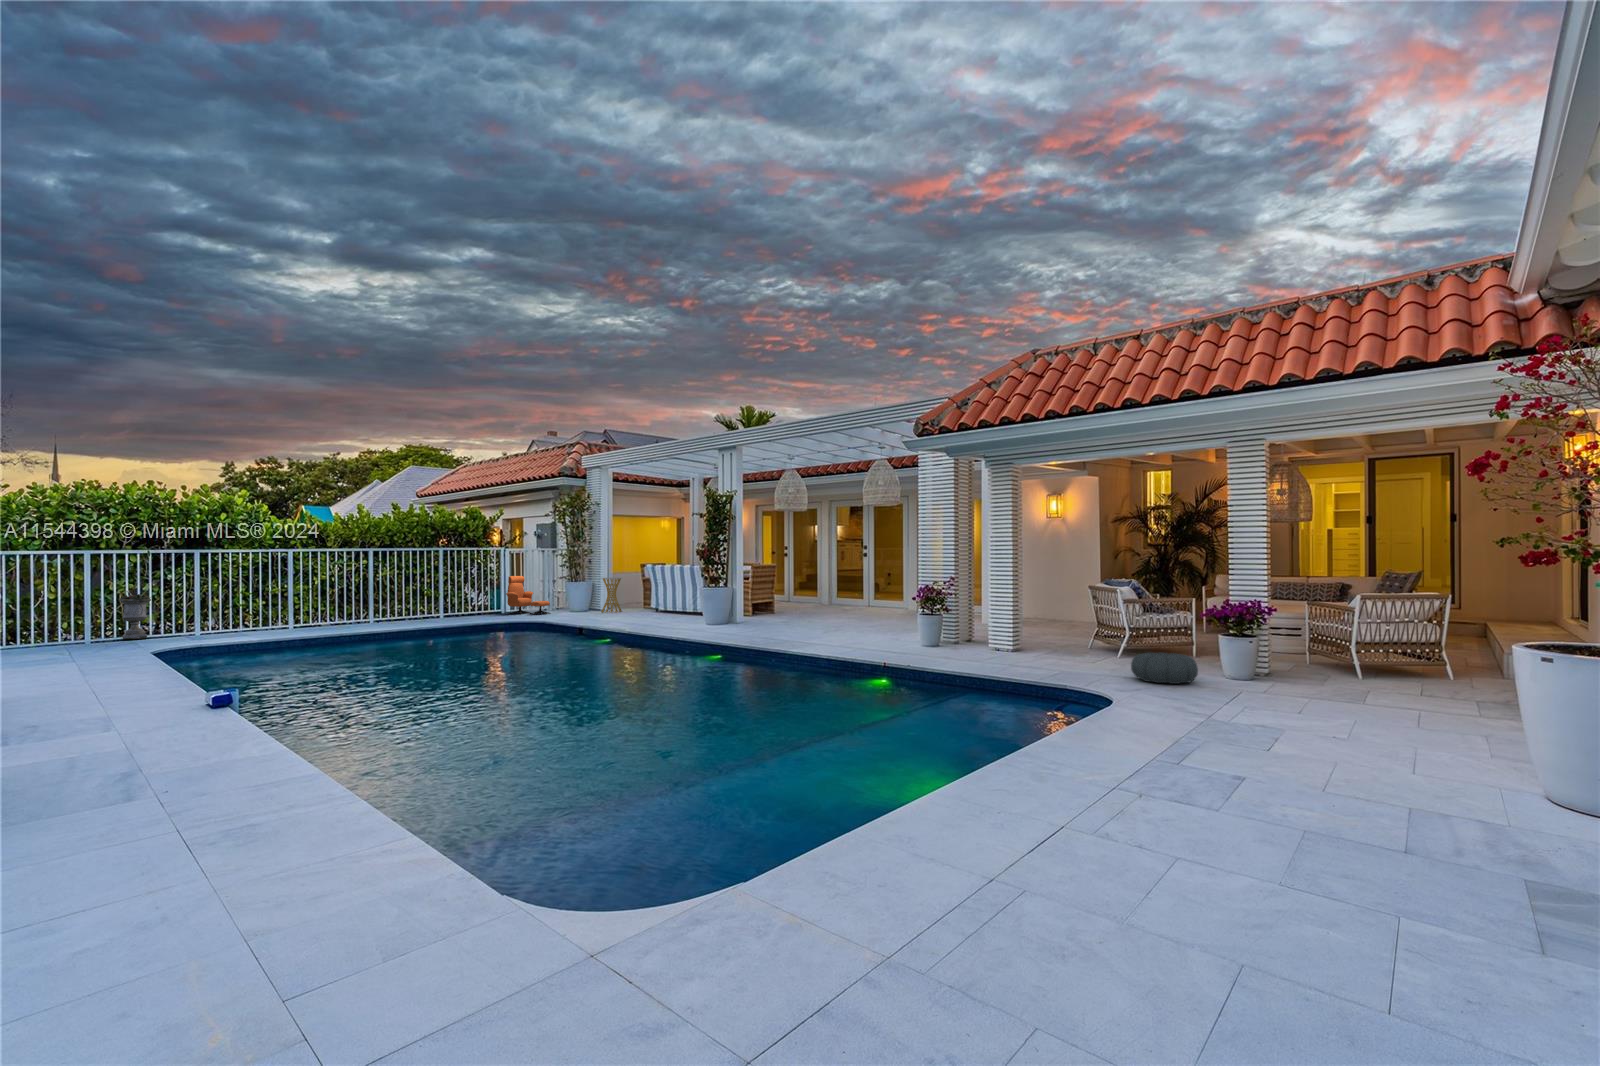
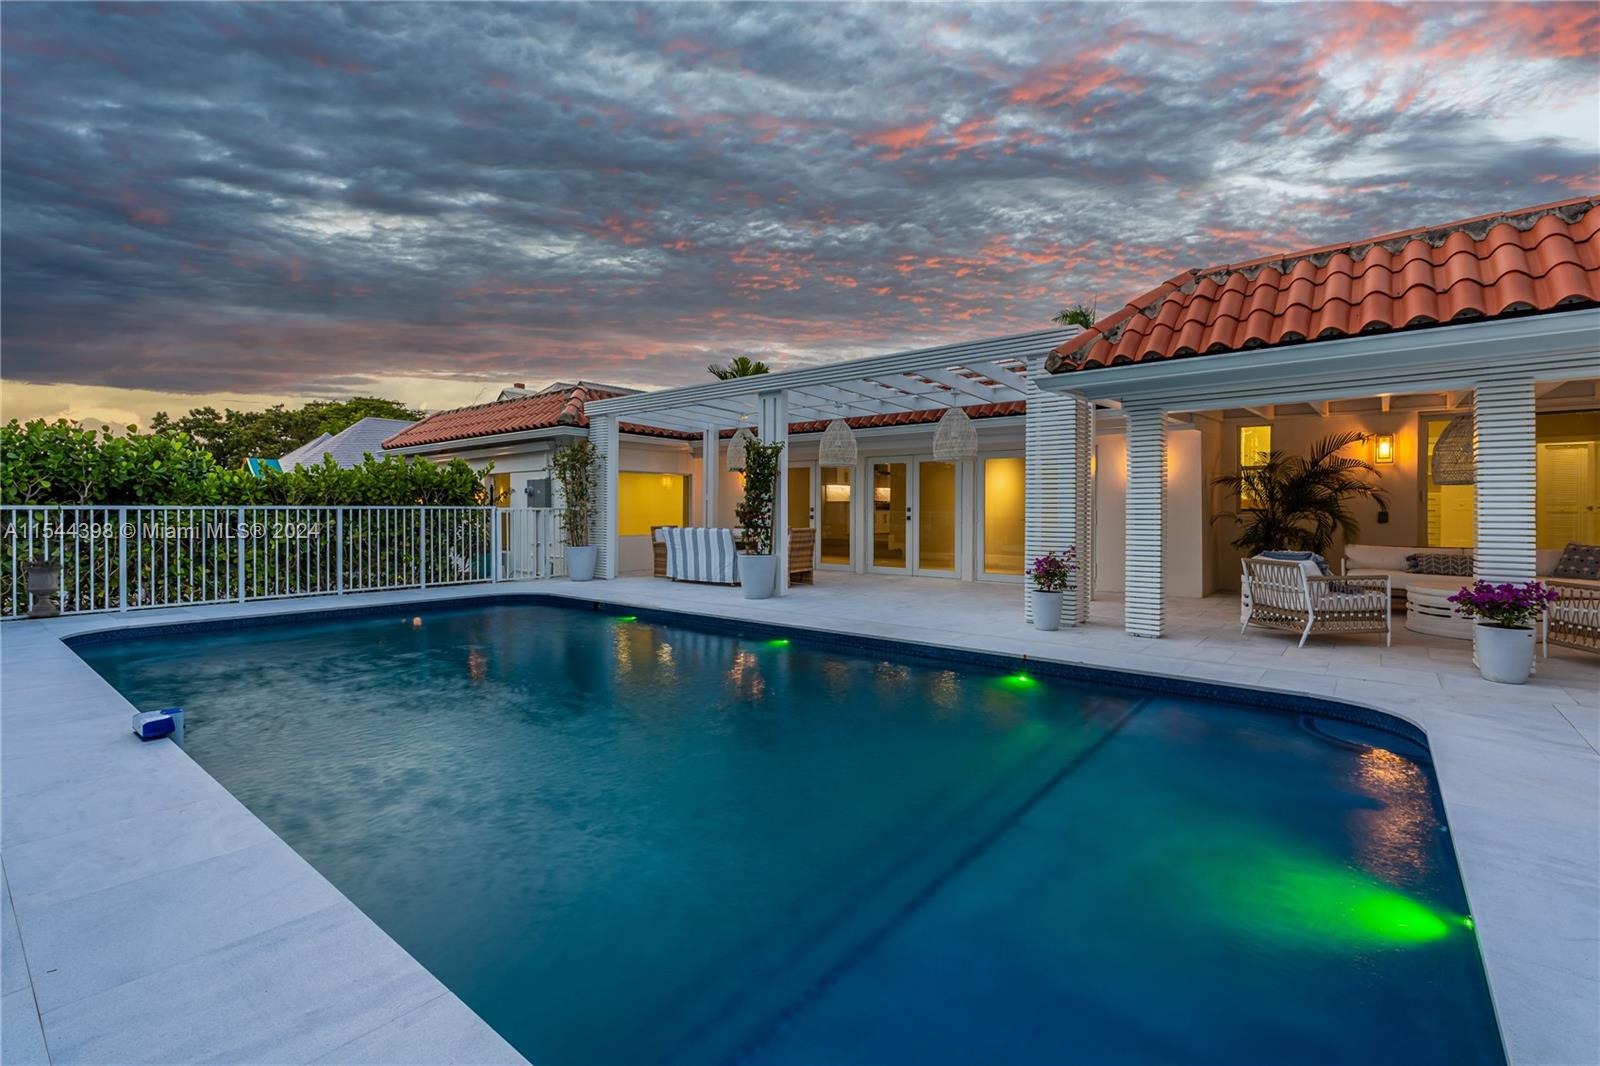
lounge chair: present [506,576,550,615] -> none [499,541,553,586]
side table: present [601,578,622,612] -> none [606,544,642,584]
pouf: present [1131,653,1198,684] -> none [1353,645,1451,687]

